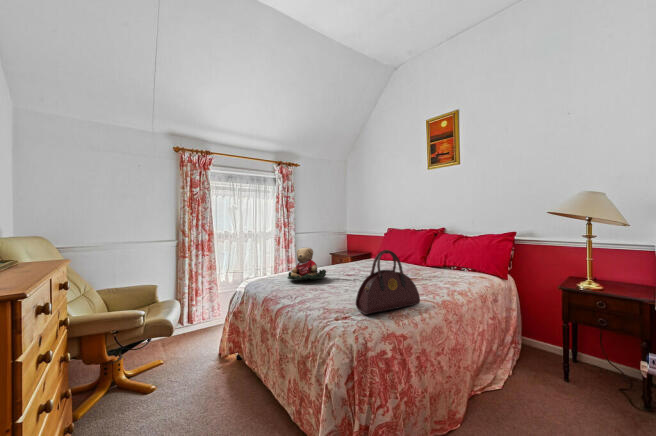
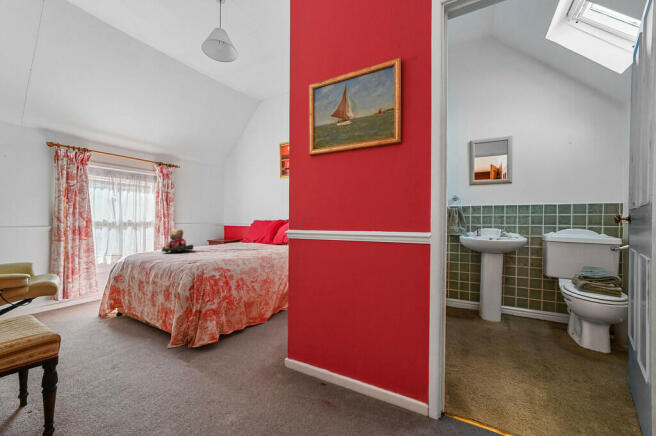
handbag: present [356,250,420,315] -> none [204,225,244,260]

